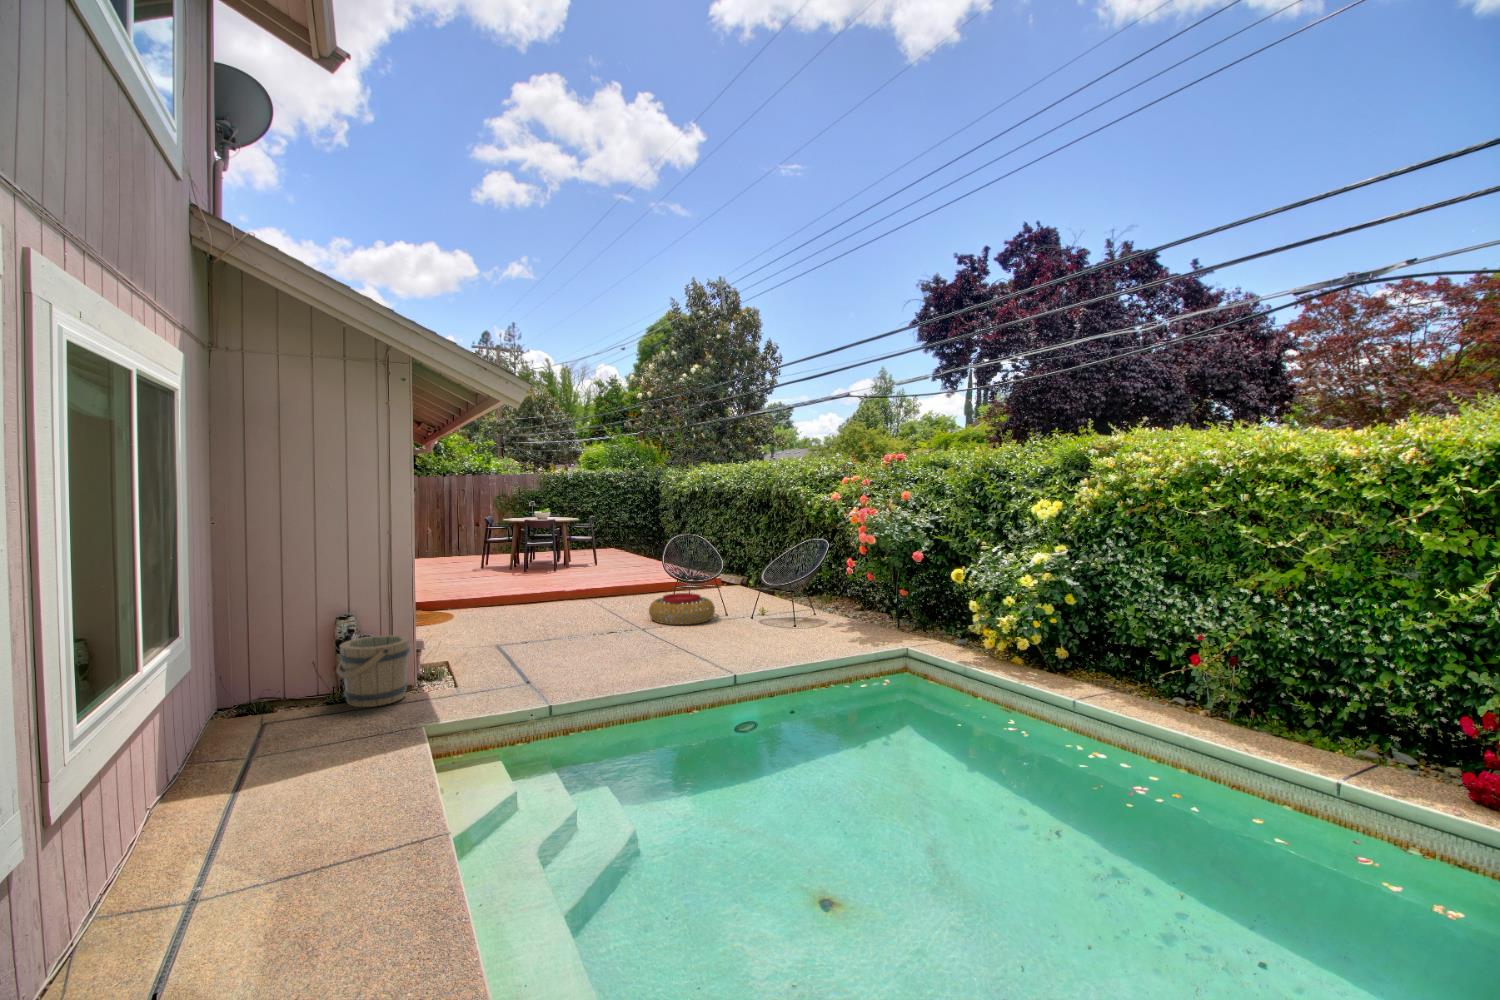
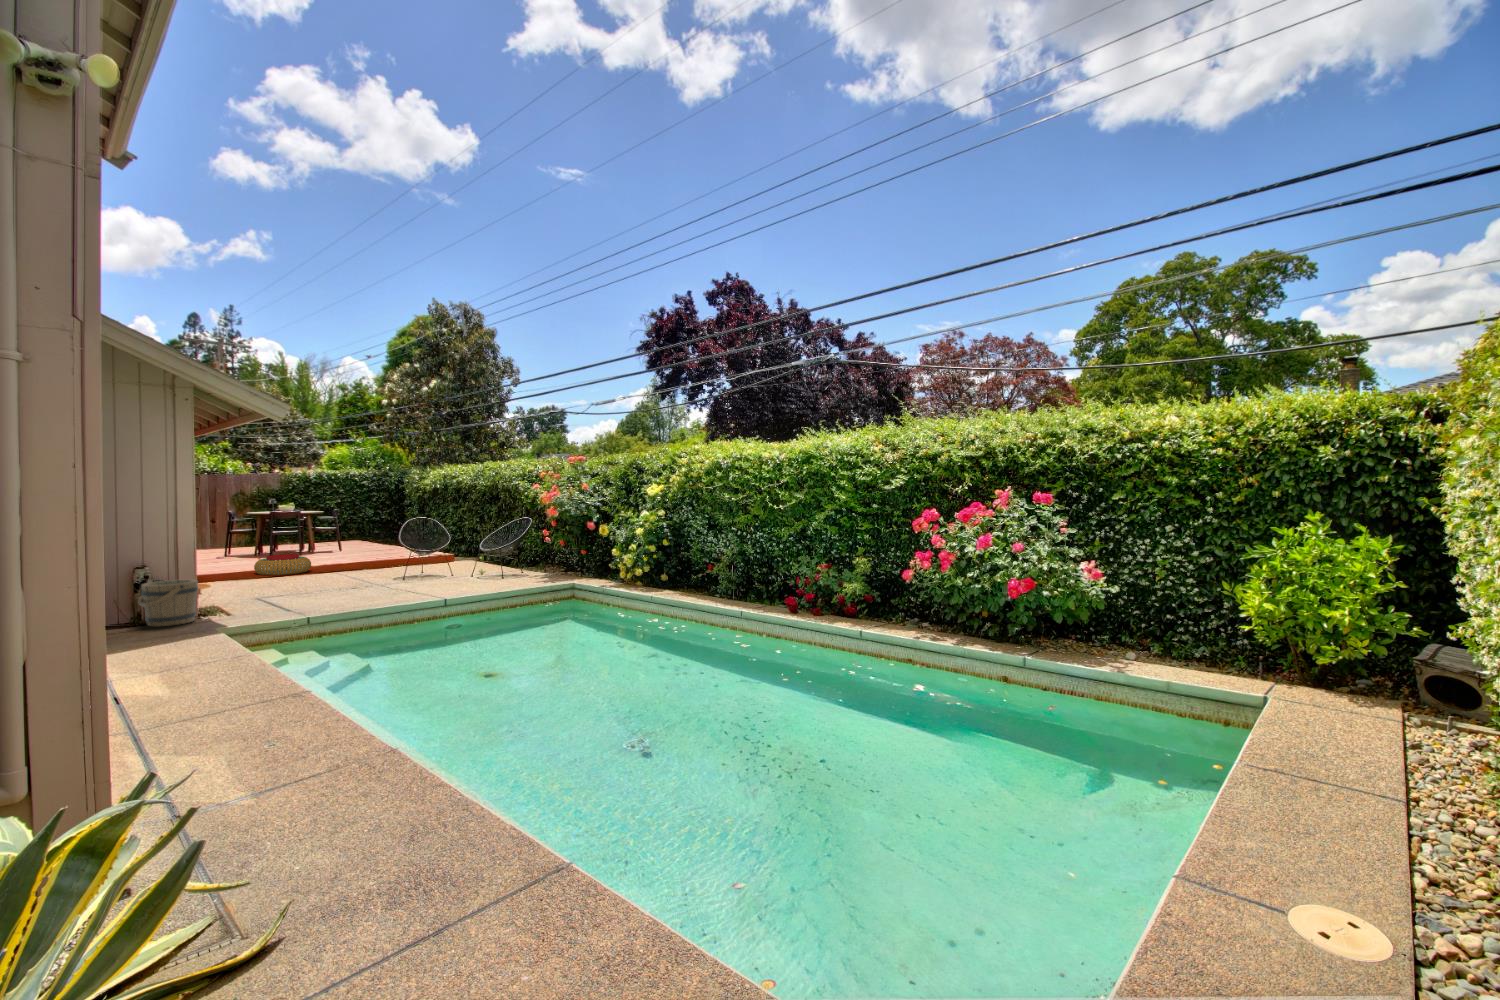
pouf: present [649,593,715,625] -> present [254,554,311,575]

